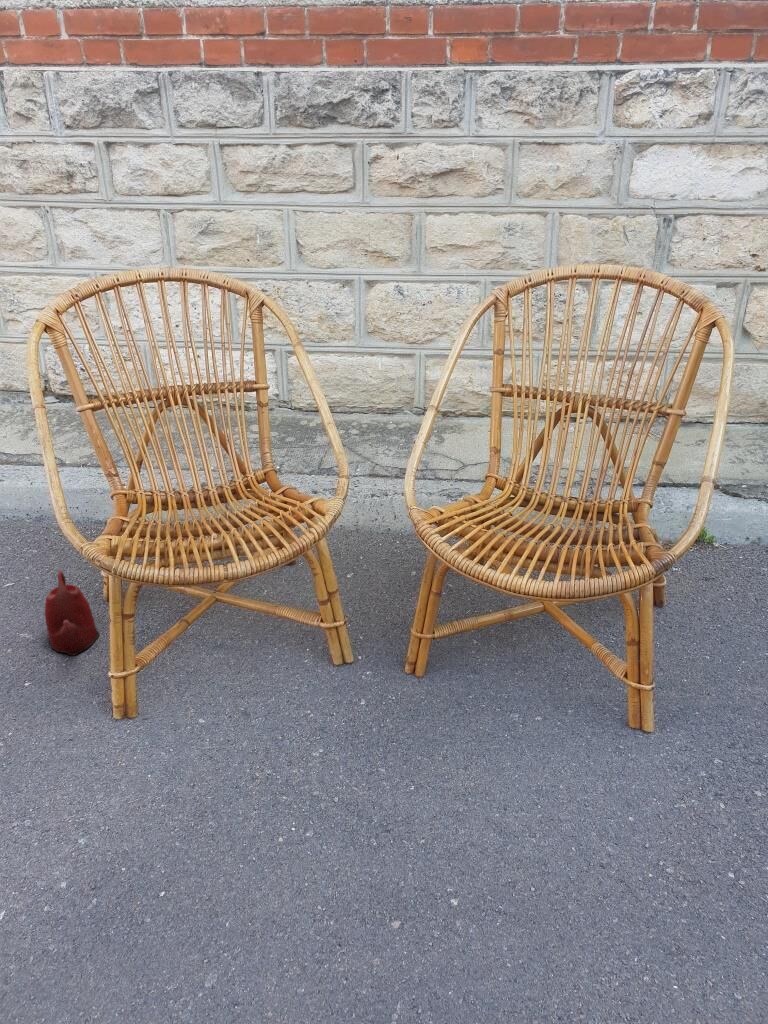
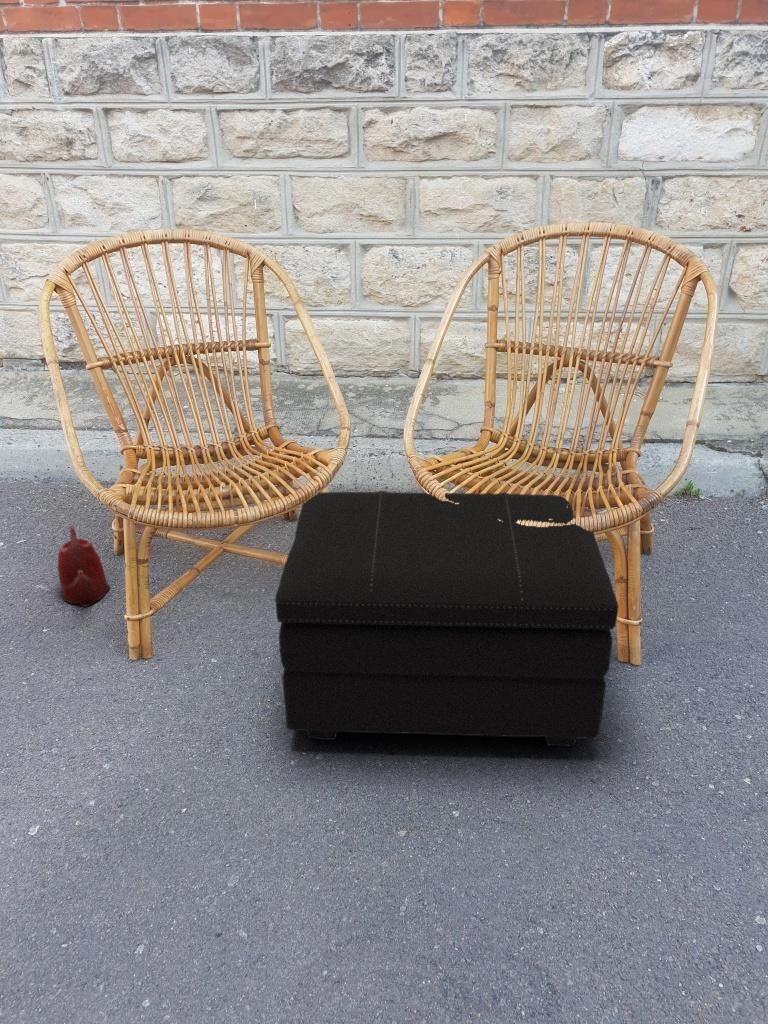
footstool: none [262,545,634,825] -> present [275,491,618,746]

